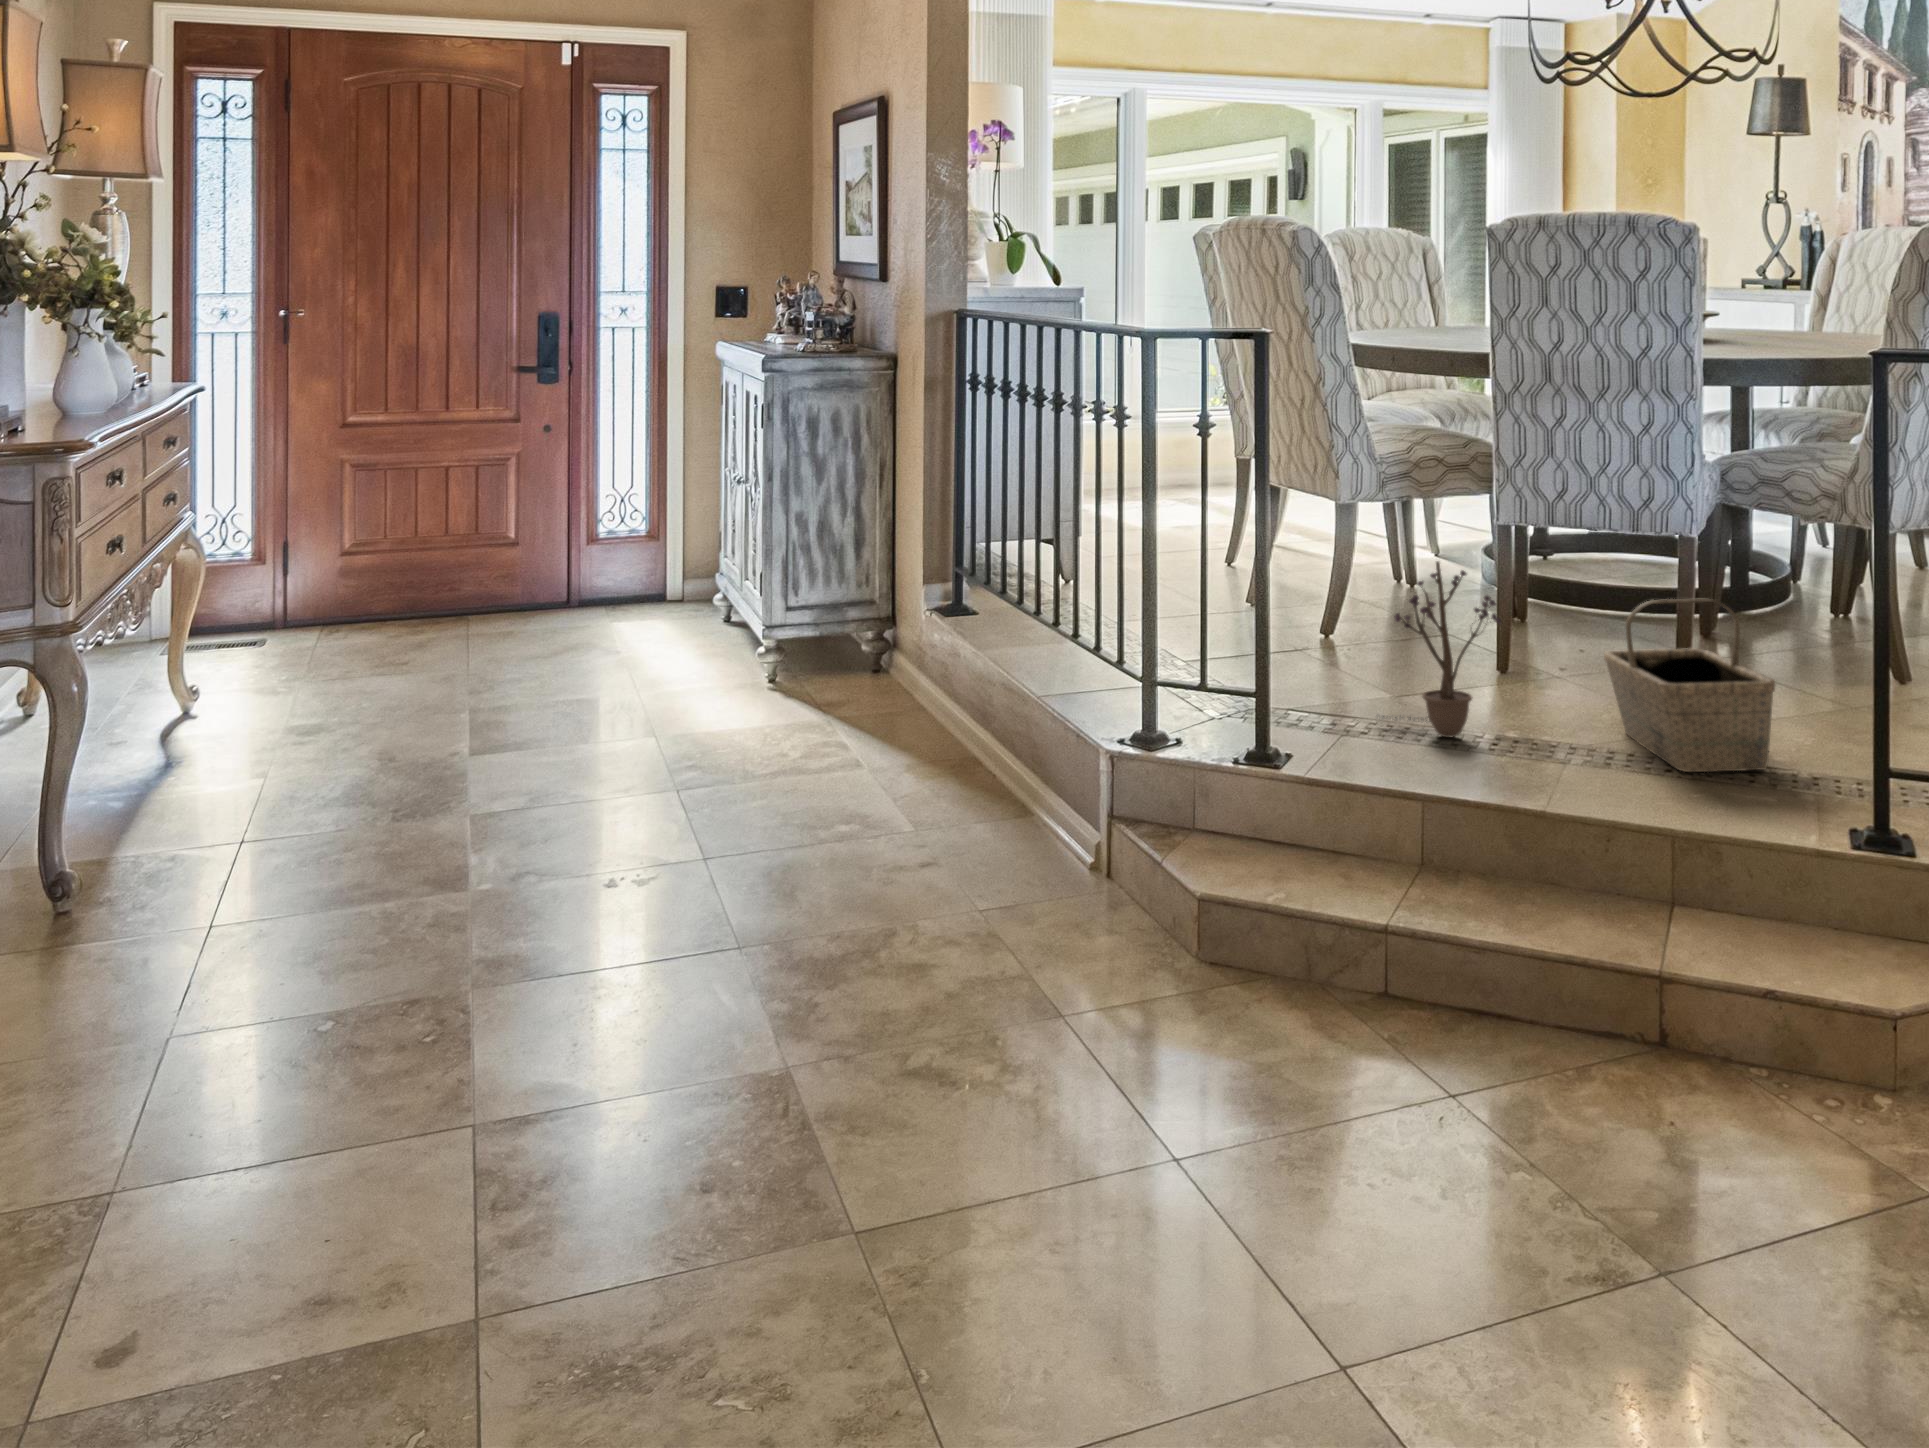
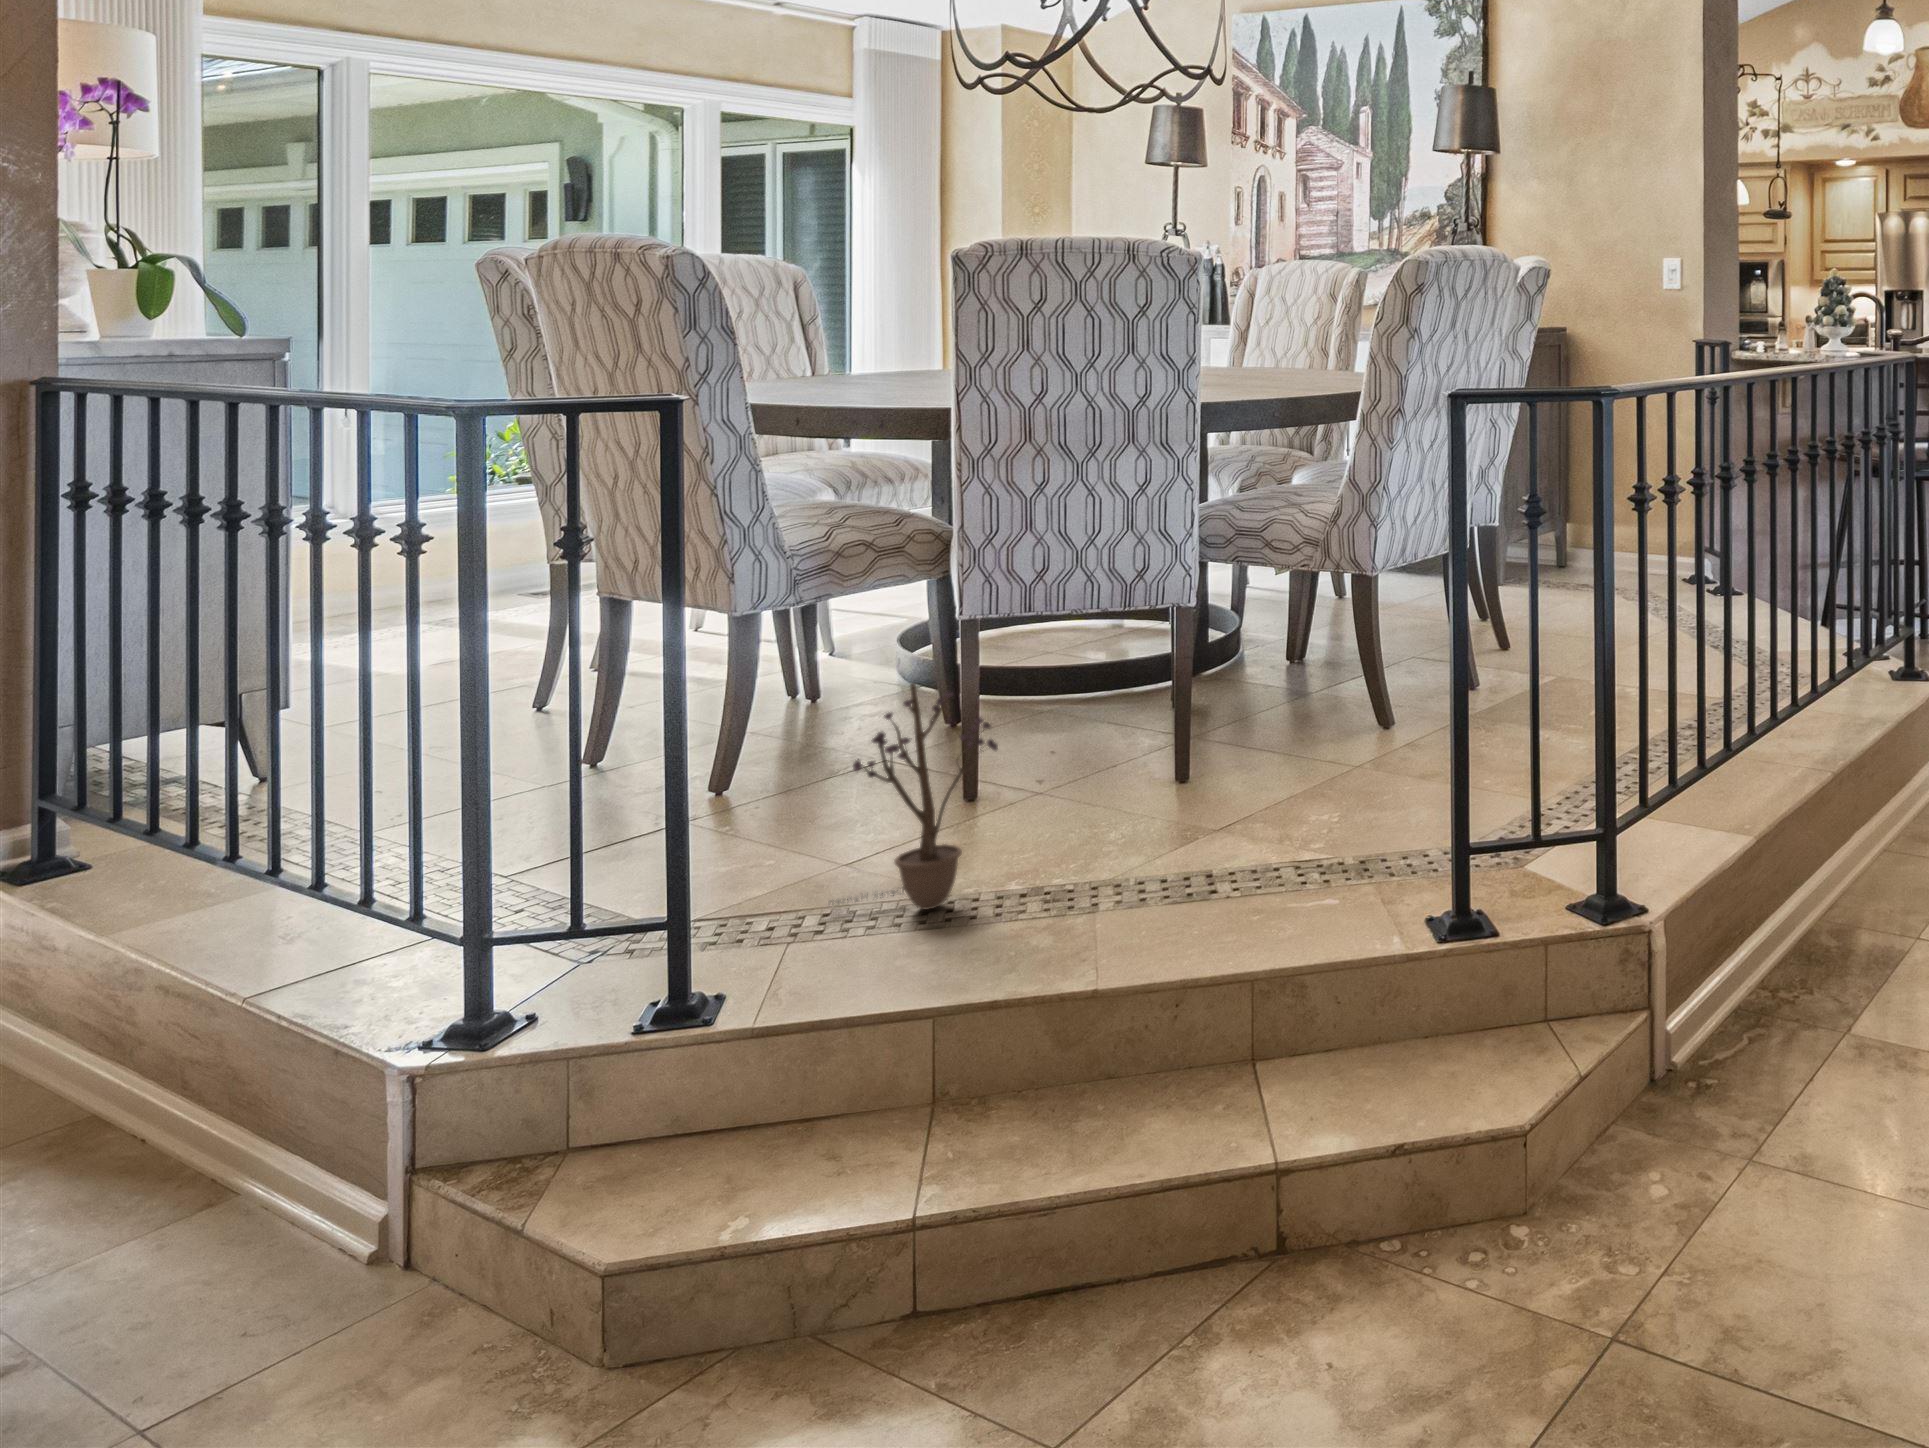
basket: present [1604,599,1775,772] -> none [1112,677,1309,884]

